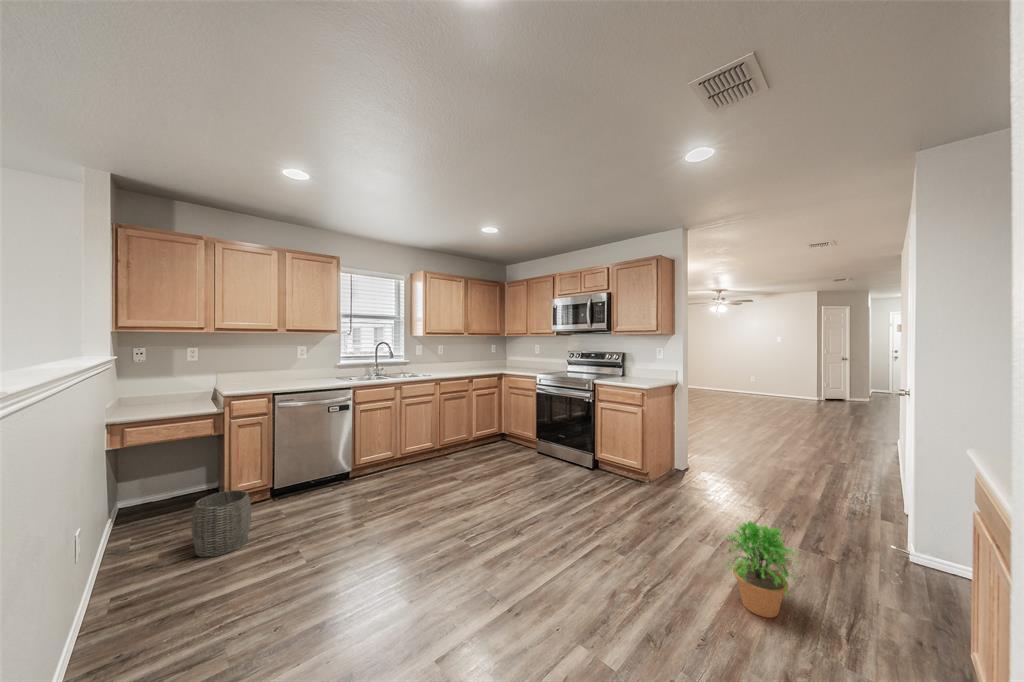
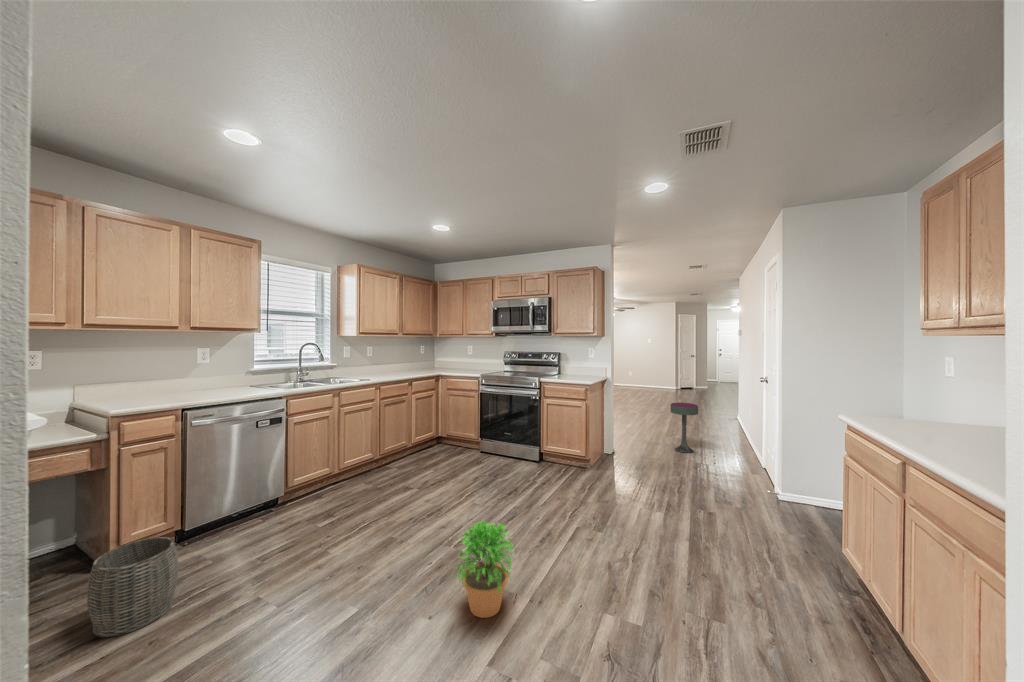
bar stool: none [763,415,801,478] -> present [670,403,698,453]
potted plant: present [726,521,795,618] -> present [456,521,512,618]

